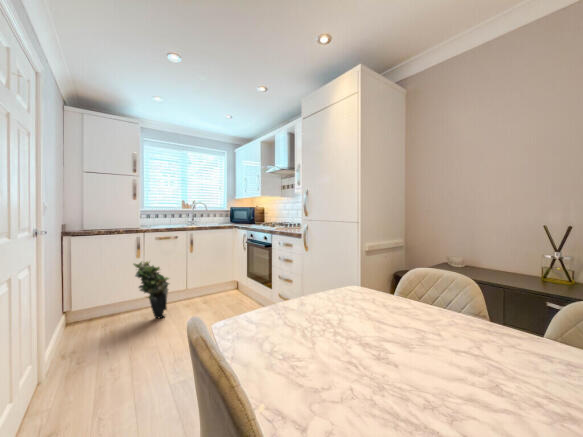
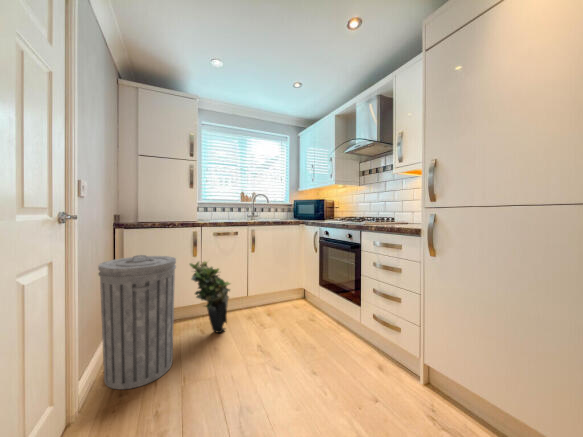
trash can: none [56,257,122,359] -> present [98,255,176,389]

